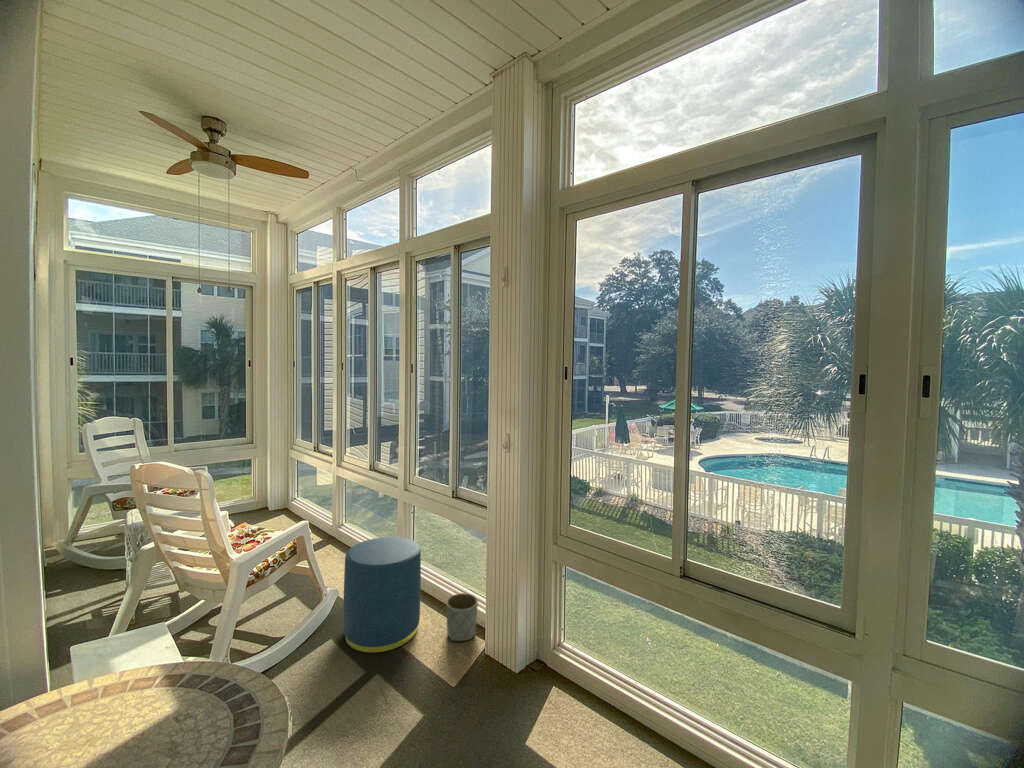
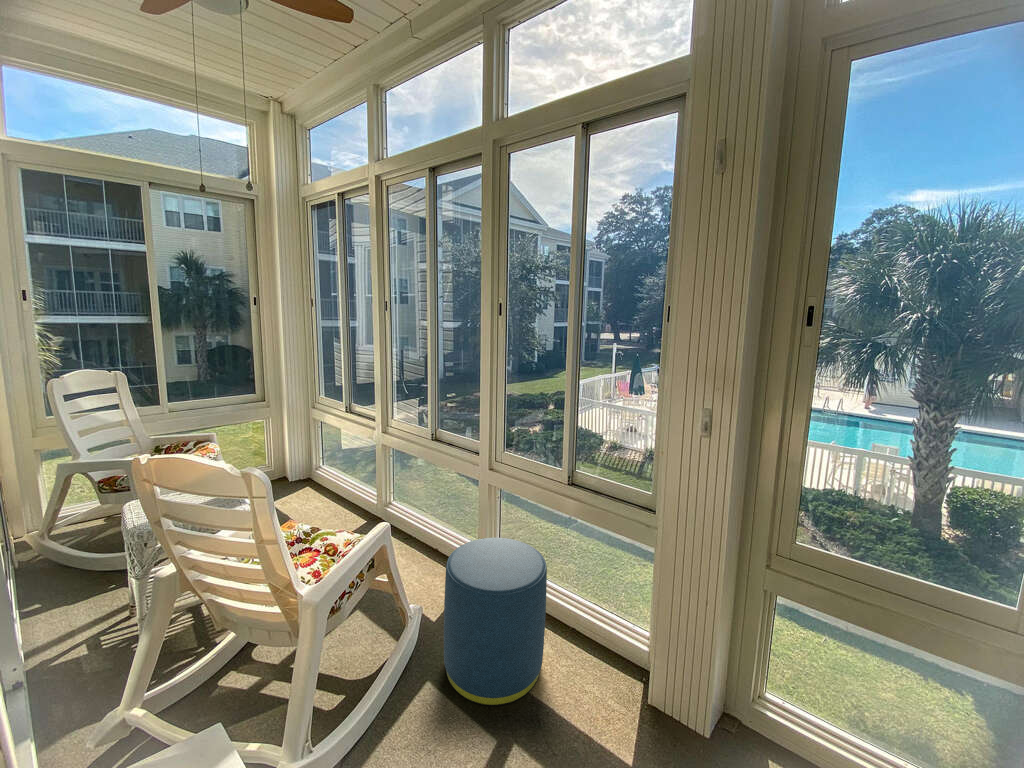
planter: present [446,593,478,641] -> none [581,612,625,681]

